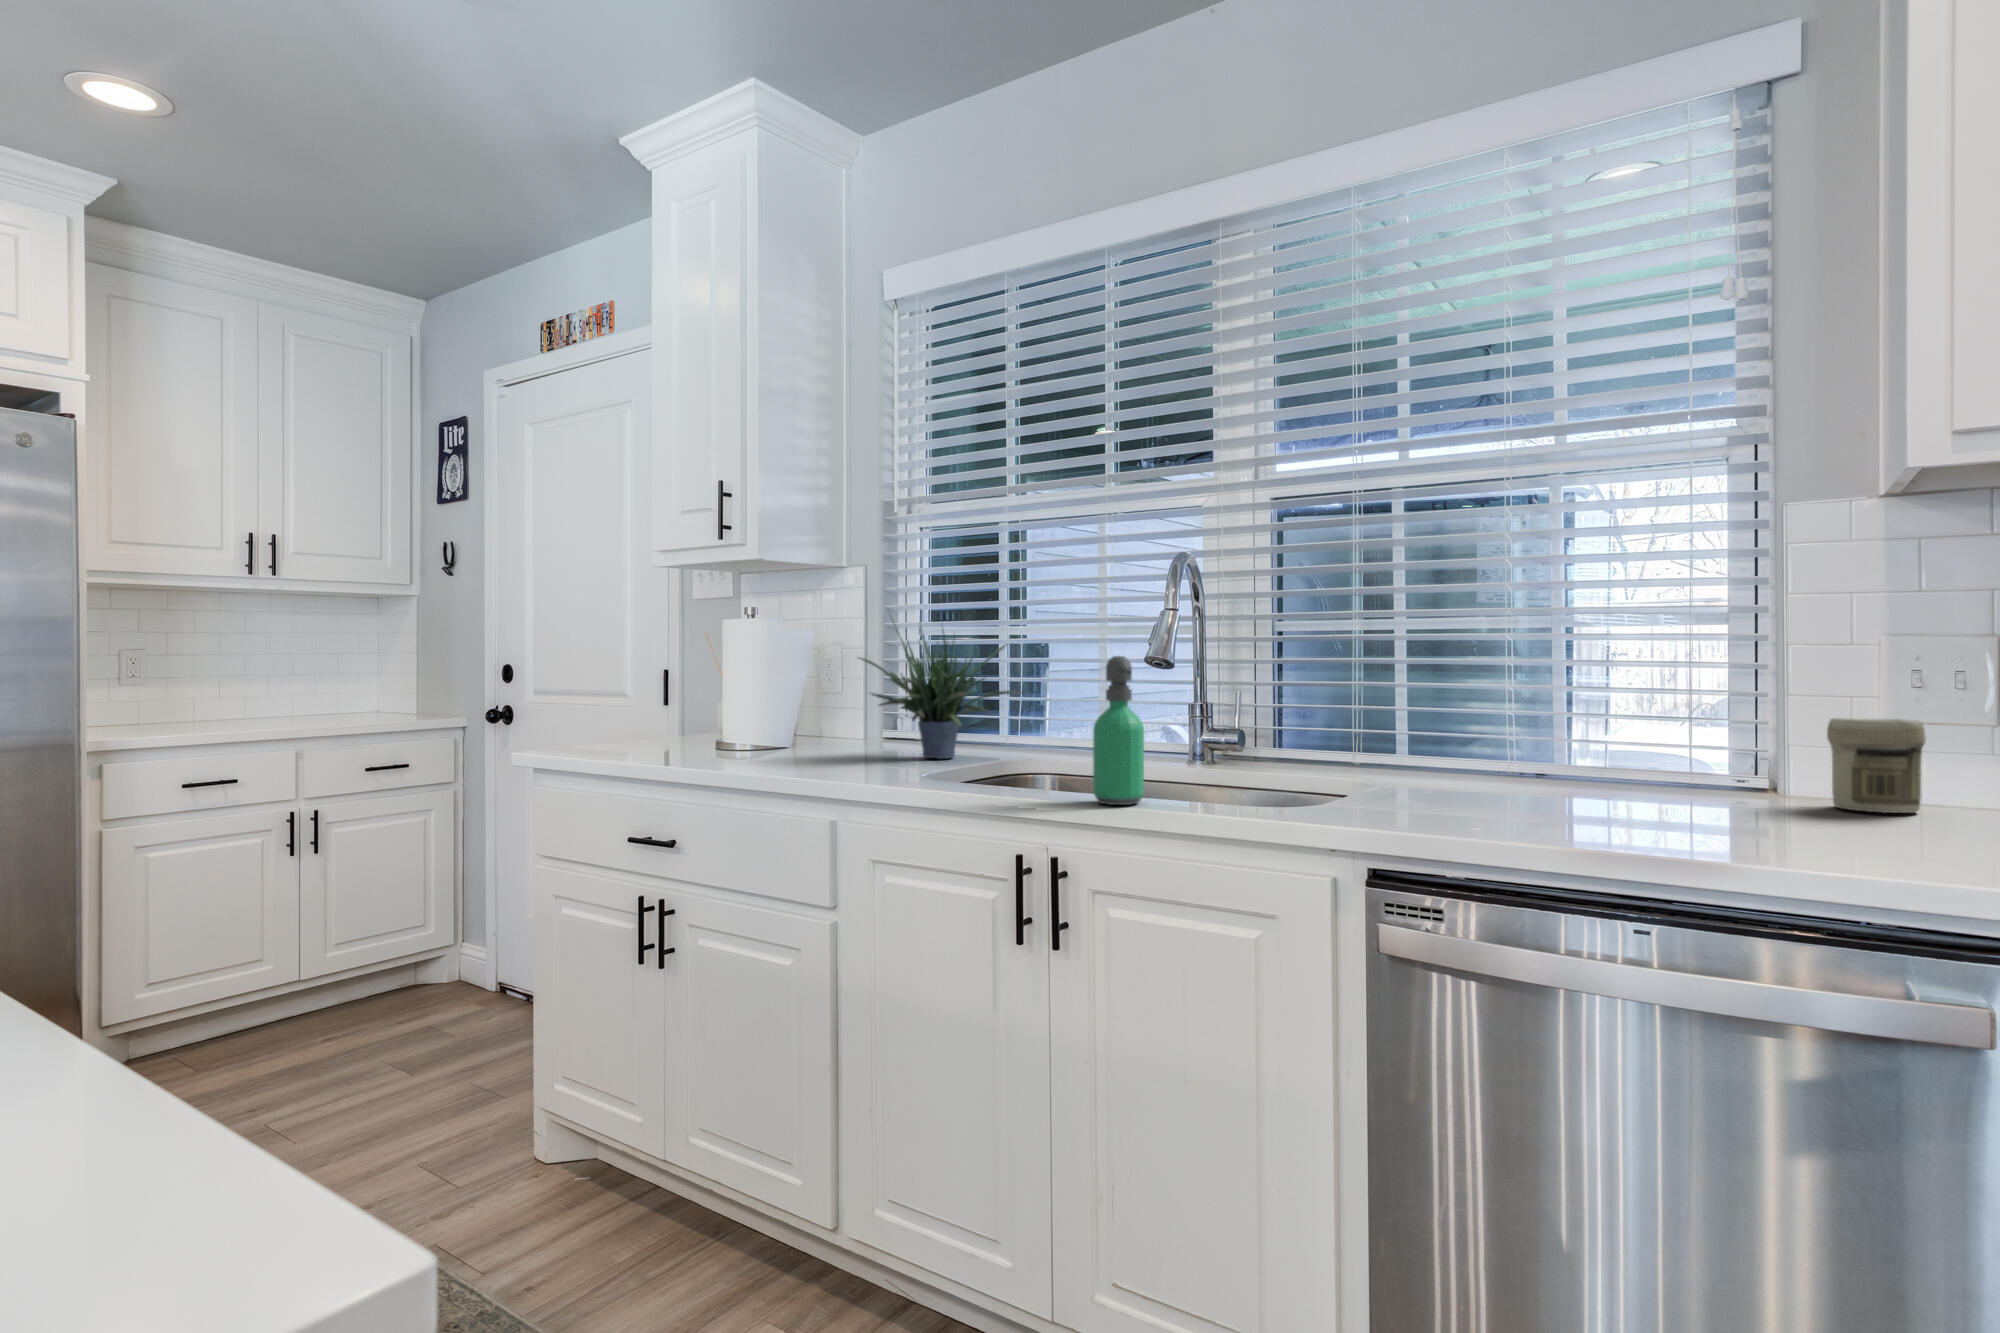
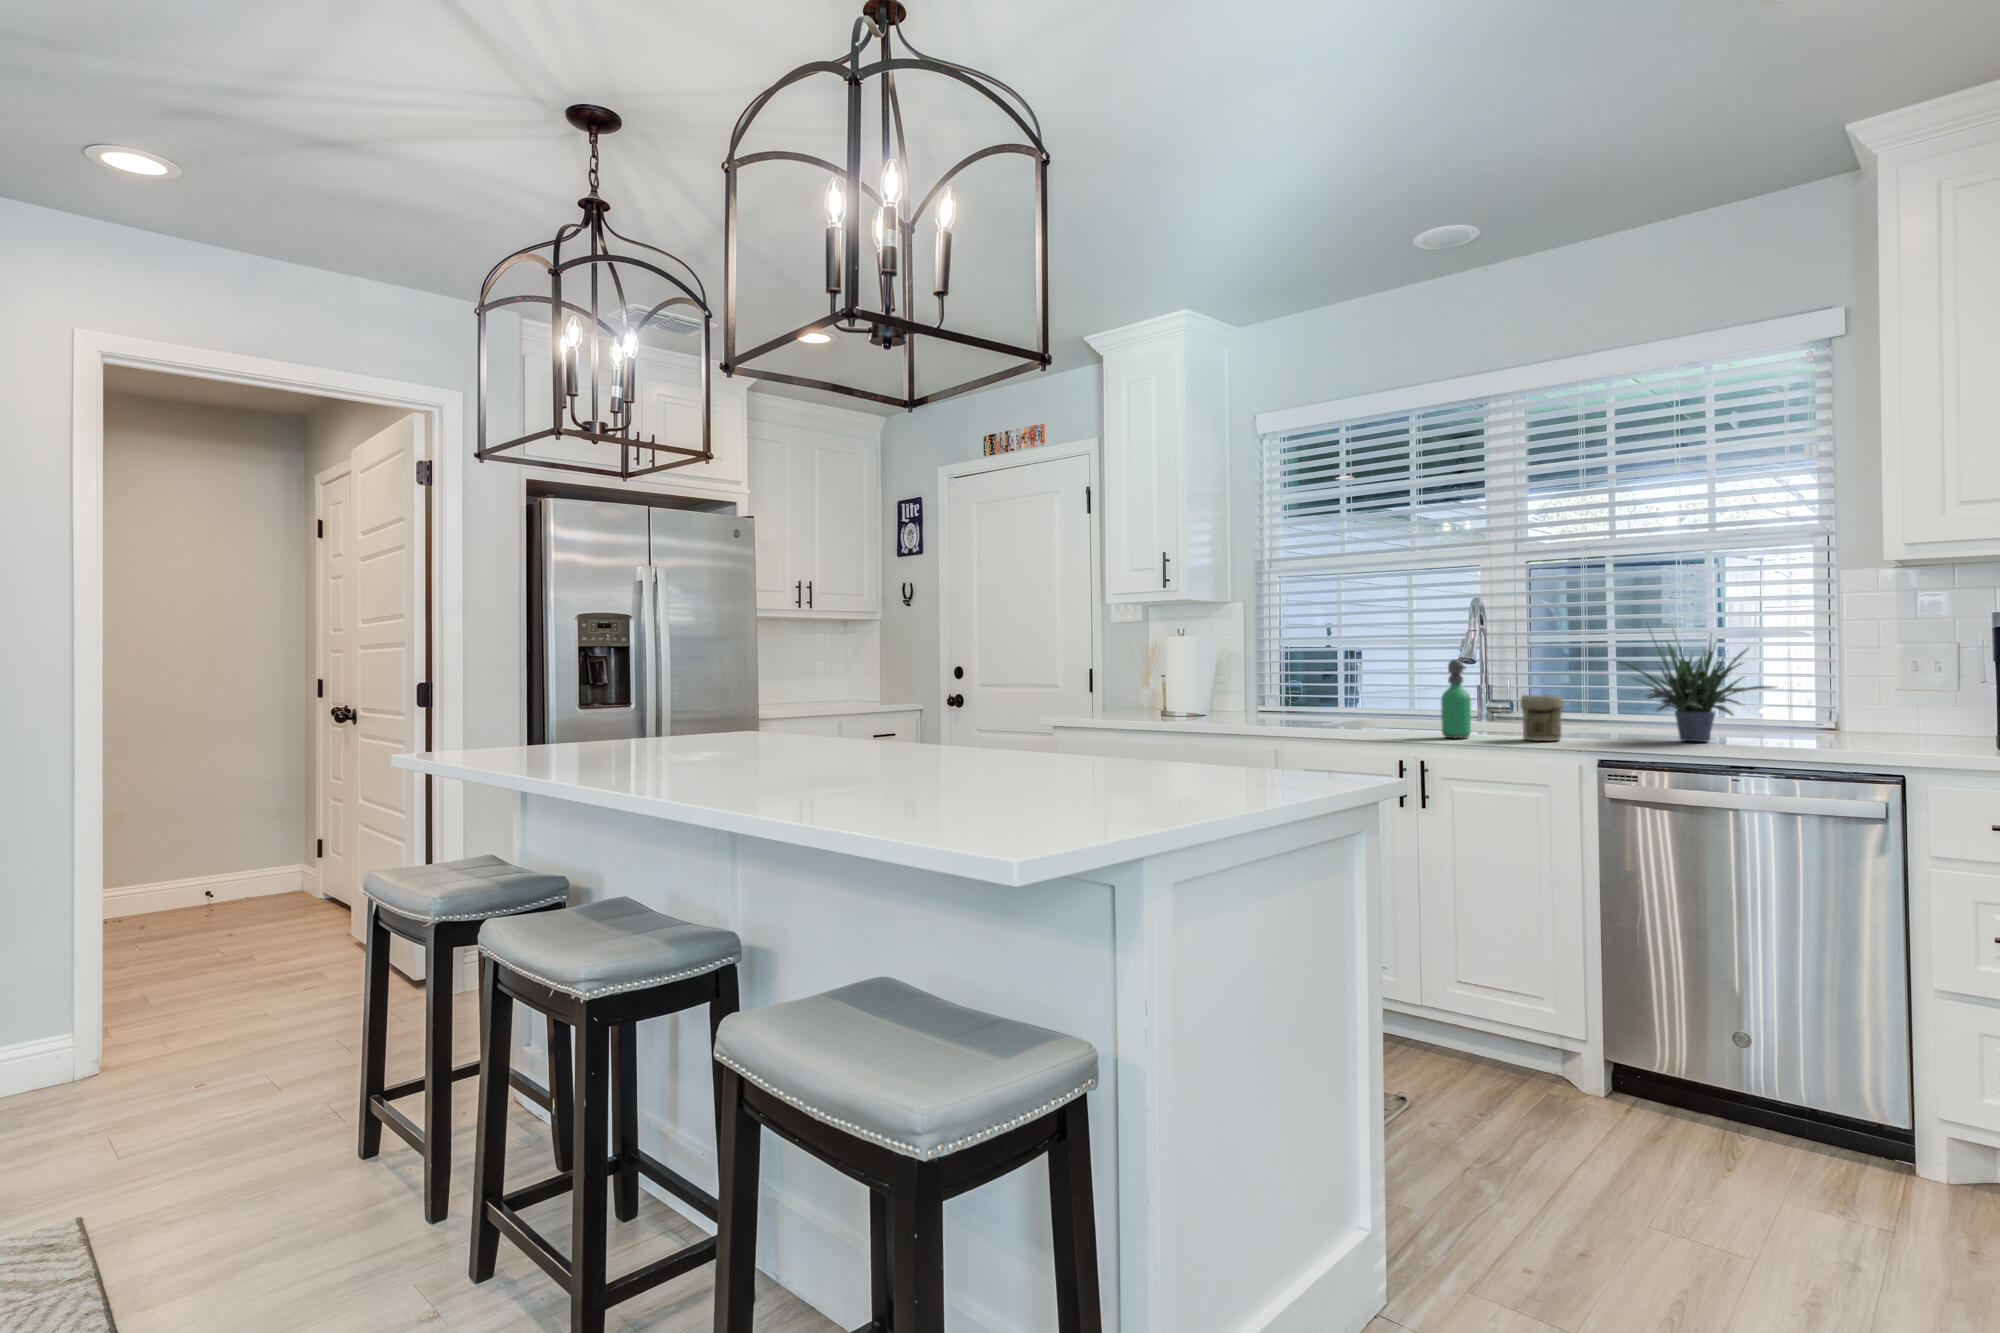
potted plant: present [859,622,1021,759] -> present [1618,629,1776,742]
jar: present [1827,718,1926,813] -> present [1521,695,1563,741]

